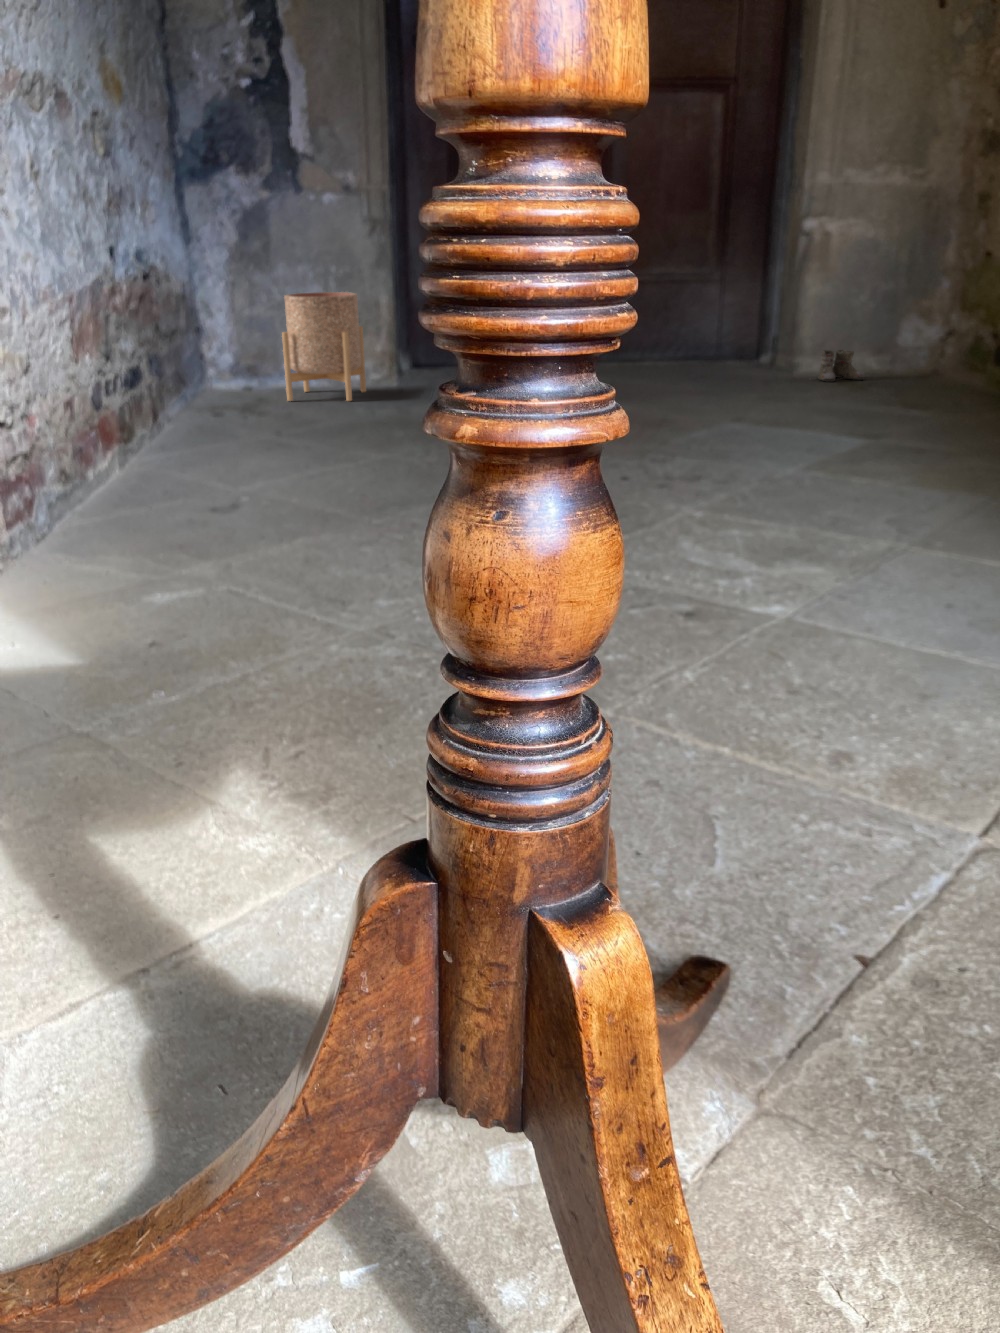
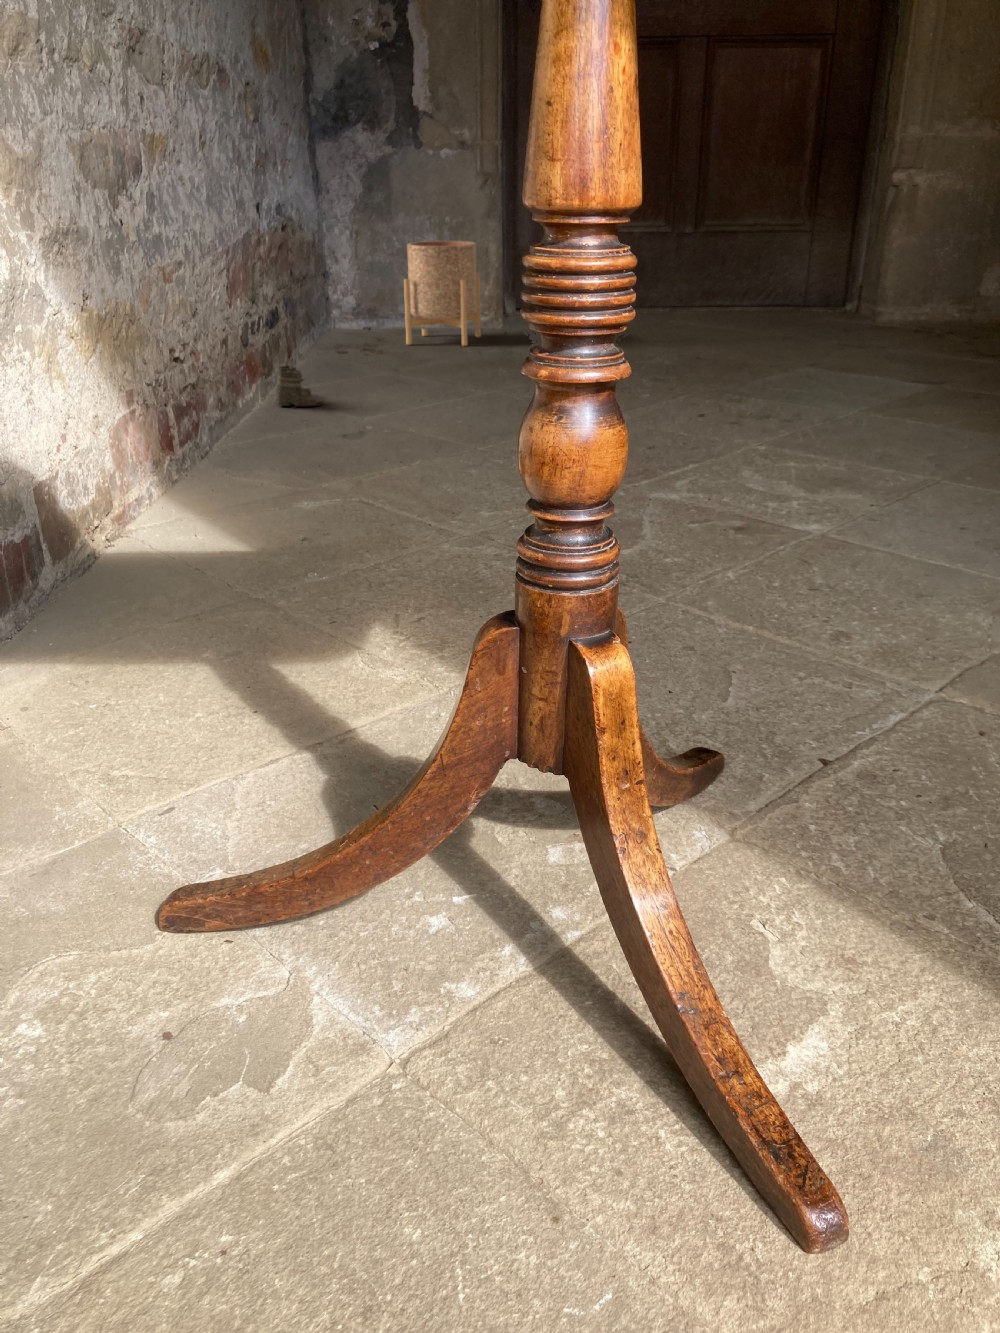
boots: present [818,350,864,382] -> present [276,366,322,407]

